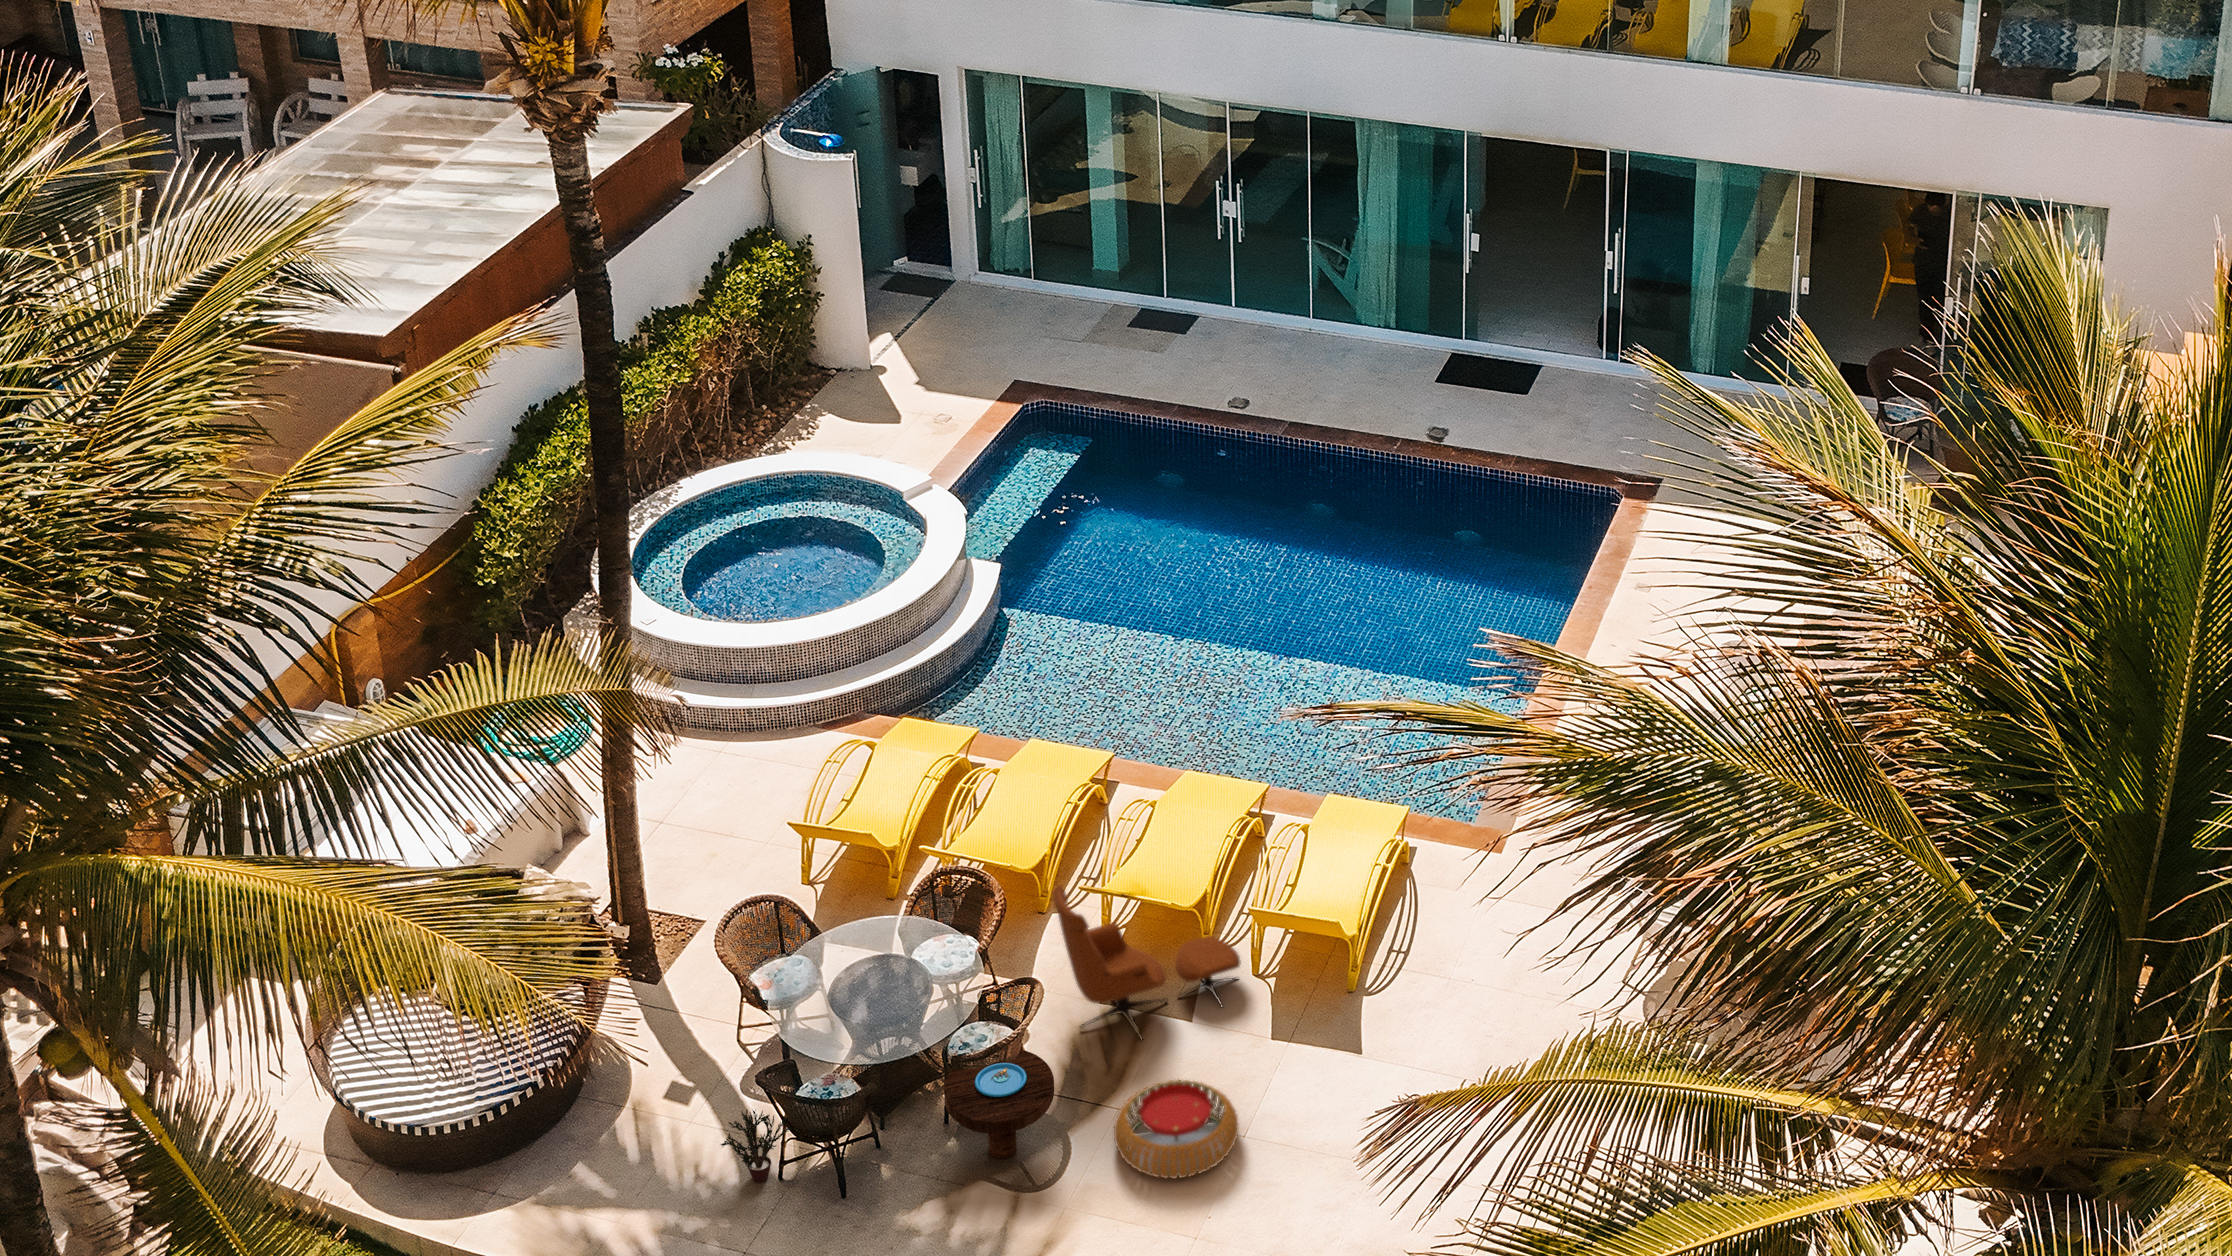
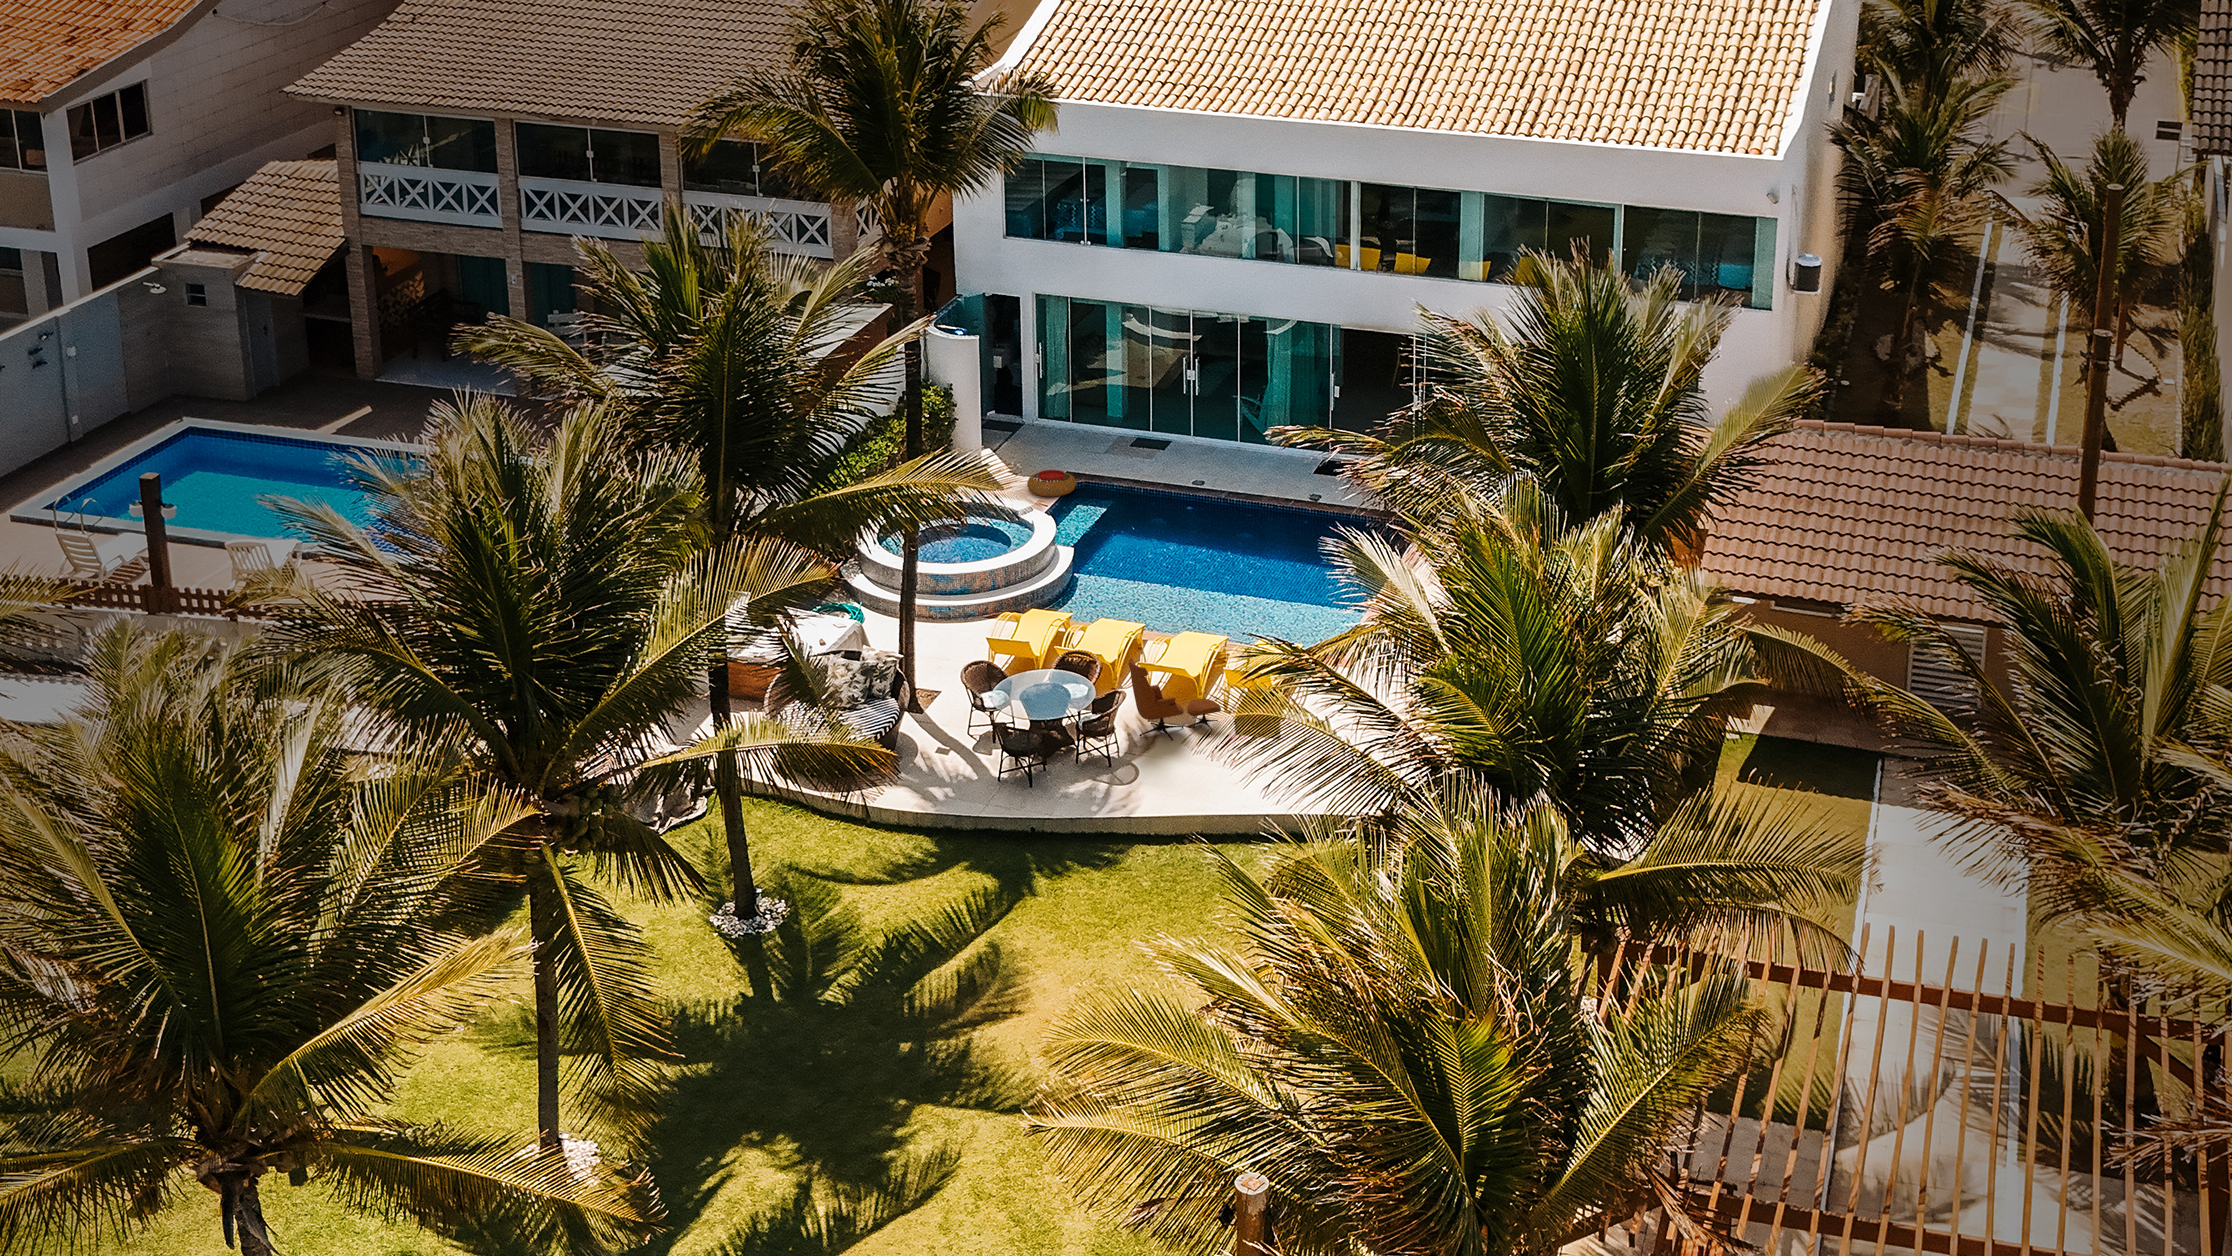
side table: present [944,1049,1054,1159] -> none [1081,727,1135,777]
pouf: present [1114,1080,1238,1179] -> present [1027,470,1076,496]
potted plant: present [721,1110,791,1182] -> none [972,746,1008,783]

